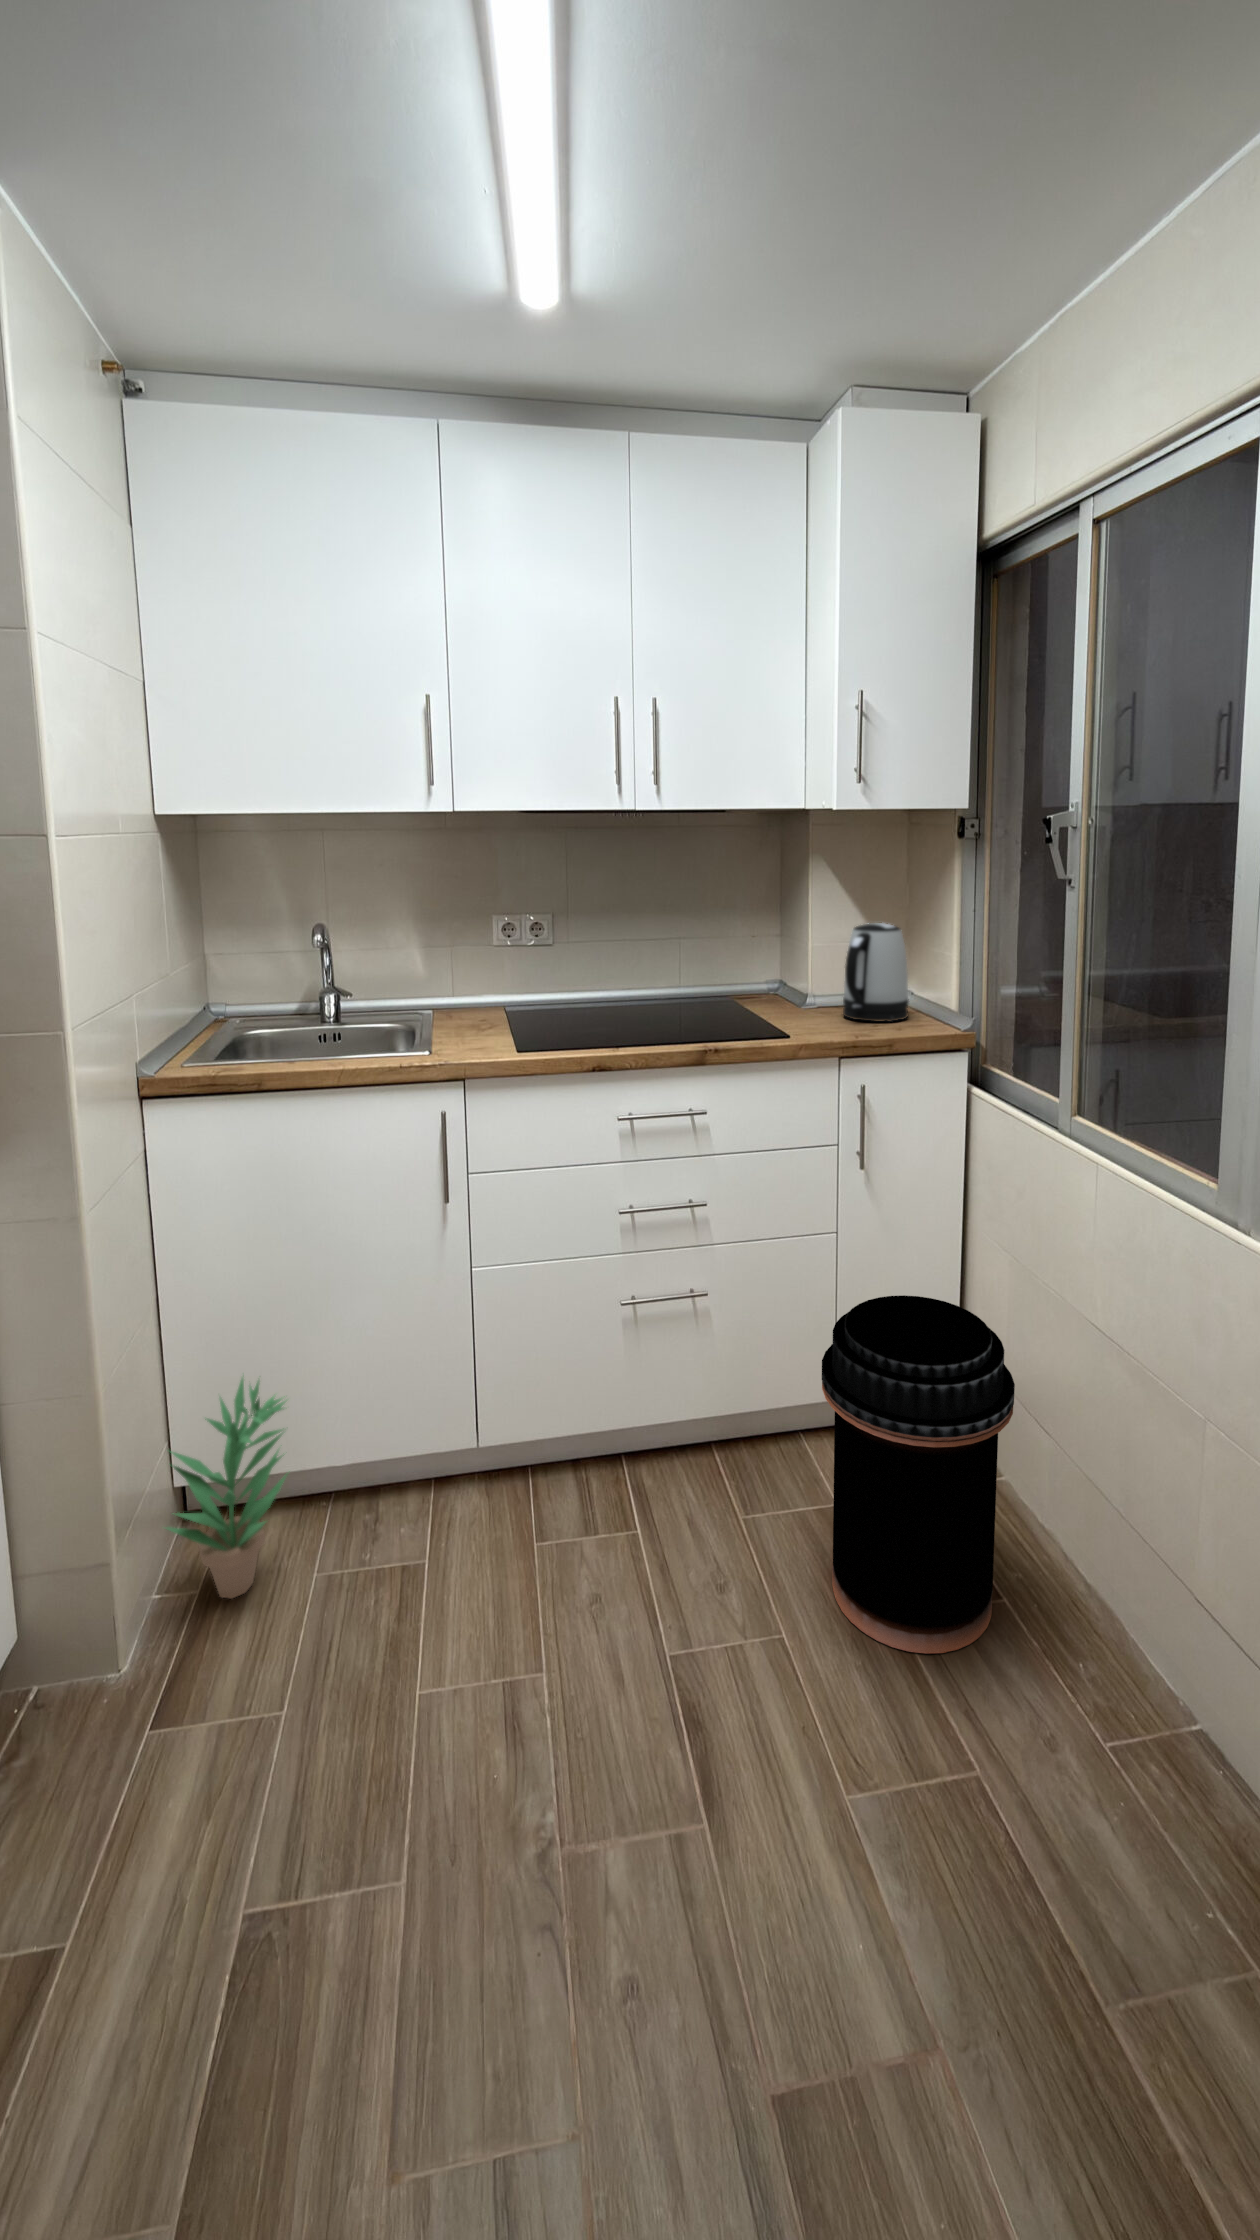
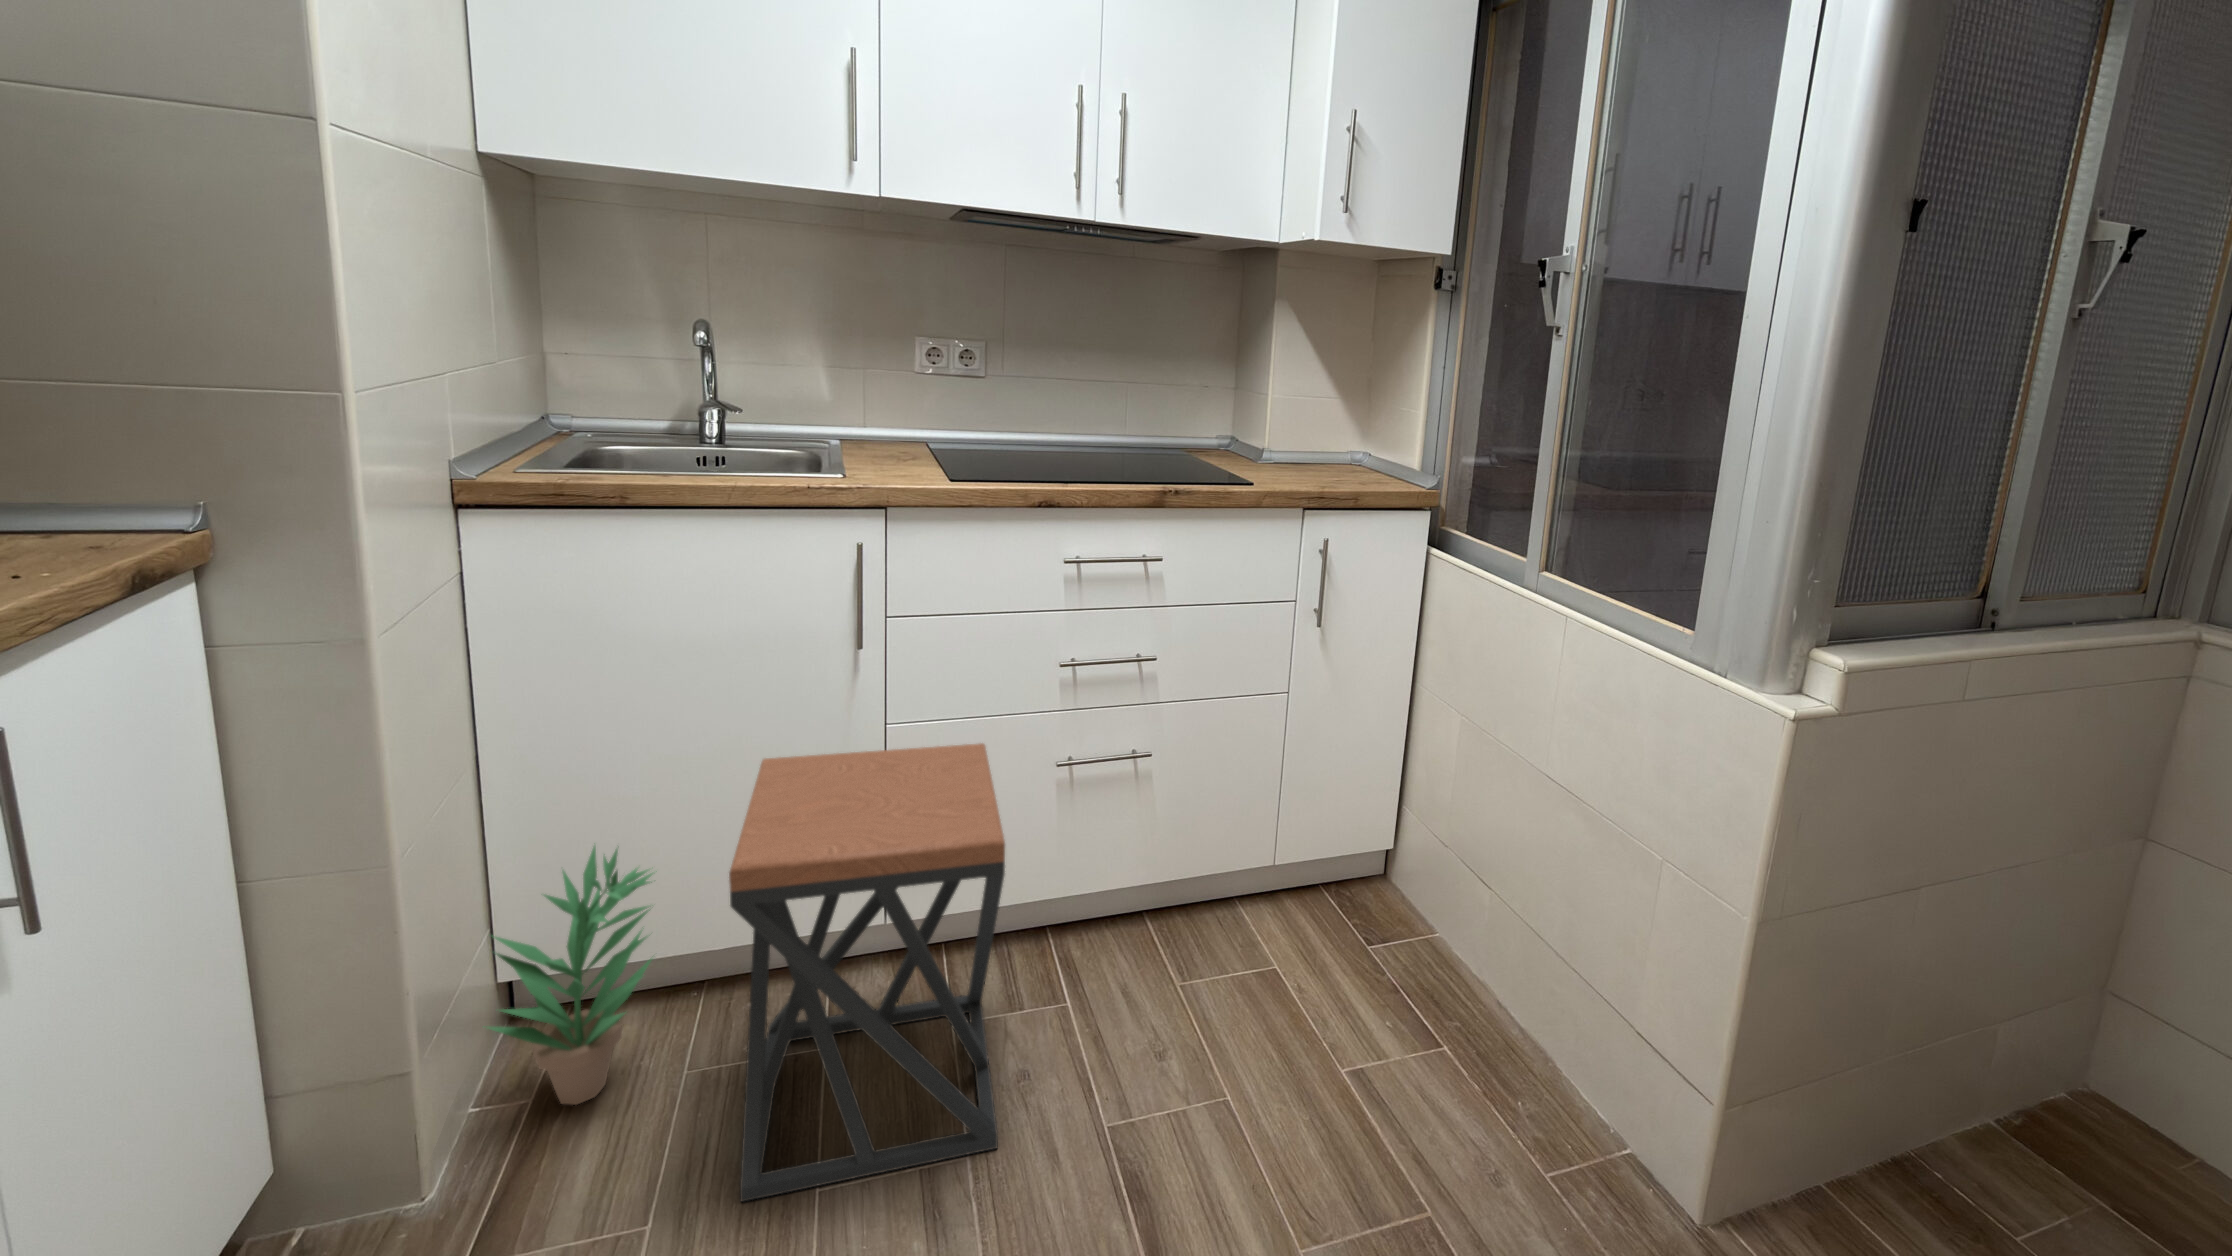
kettle: present [843,923,909,1022] -> none [1304,373,1374,477]
stool: none [340,1288,570,1697] -> present [729,743,1005,1201]
trash can: present [822,1295,1015,1654] -> none [1277,750,1477,1104]

